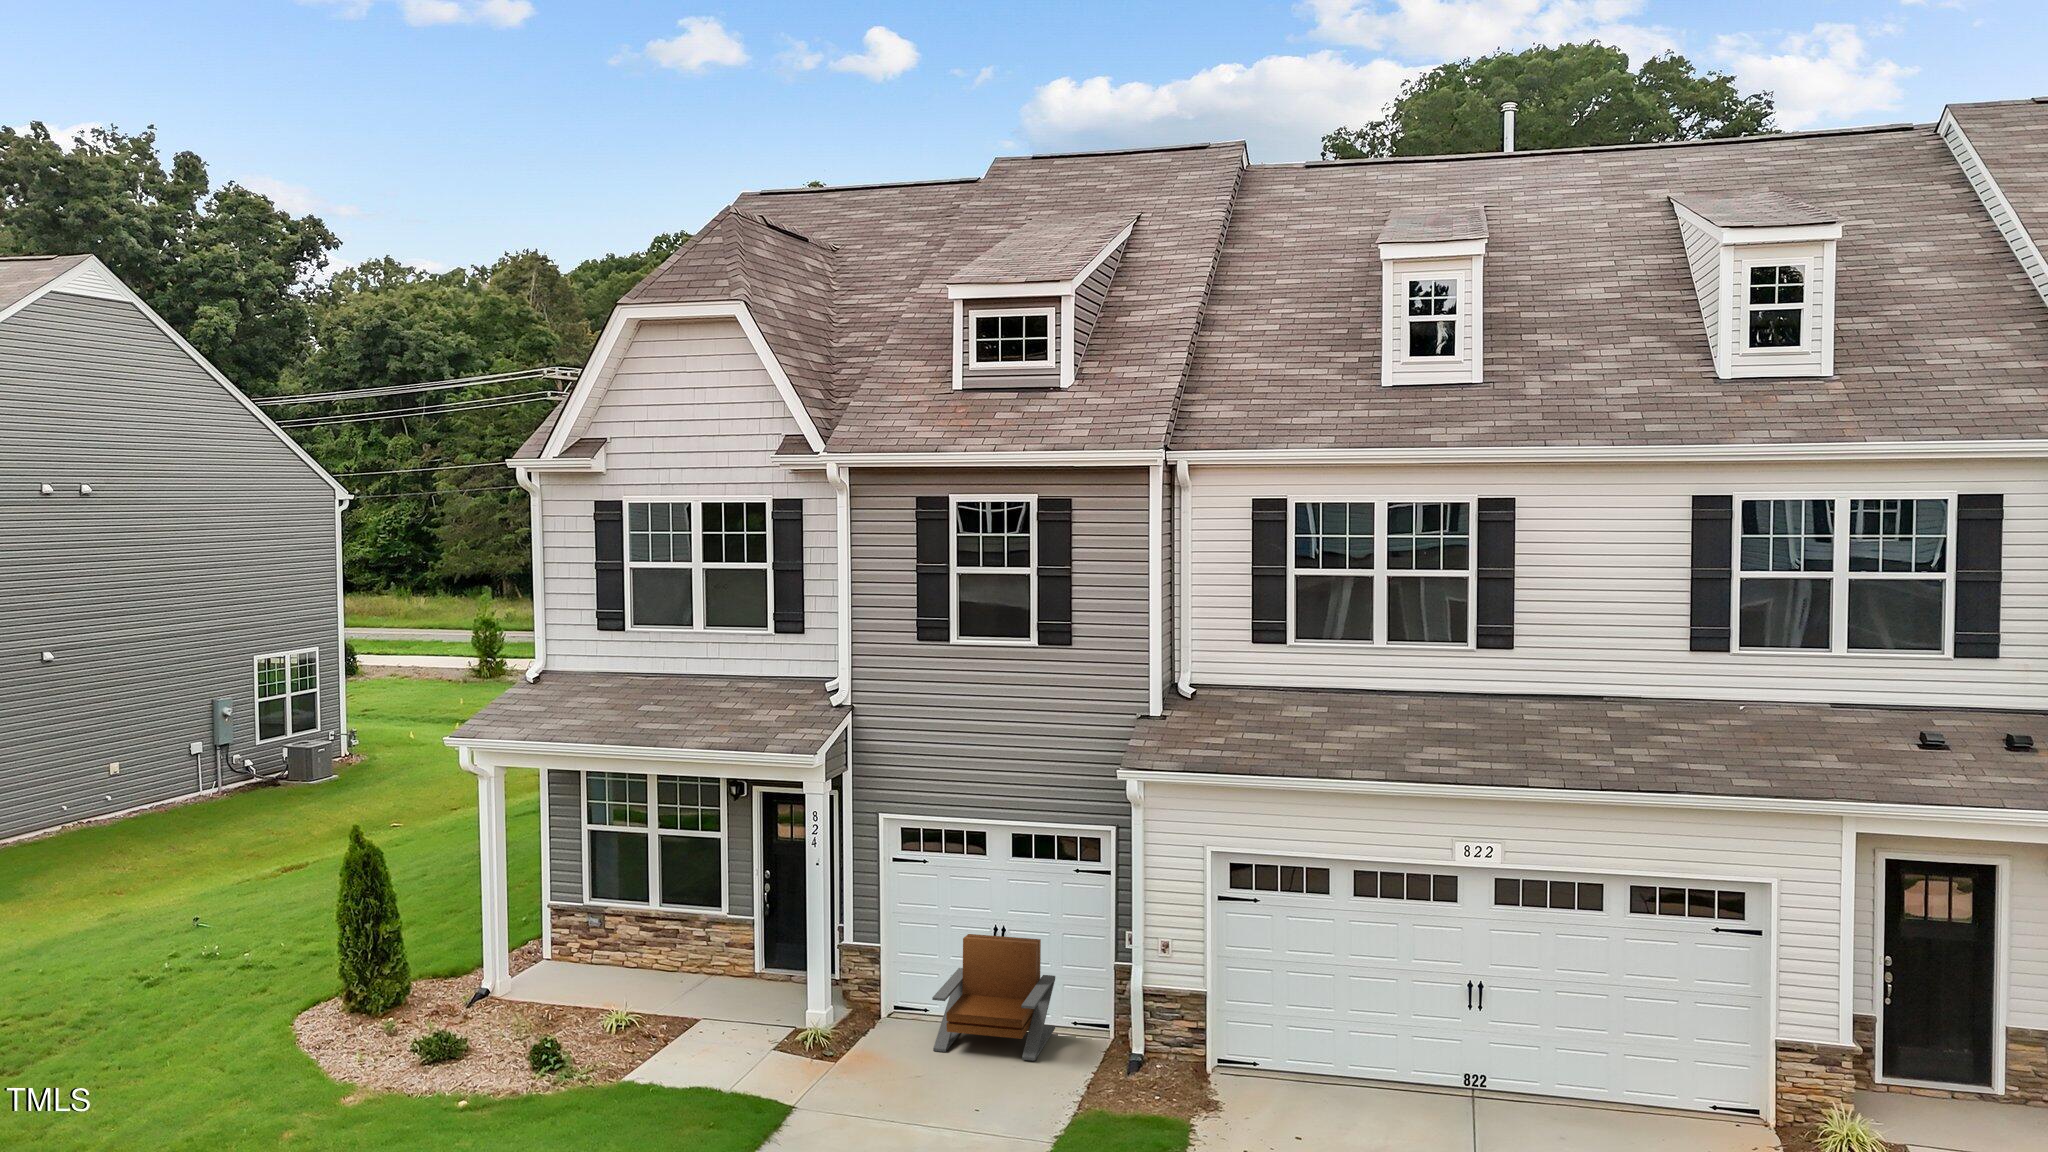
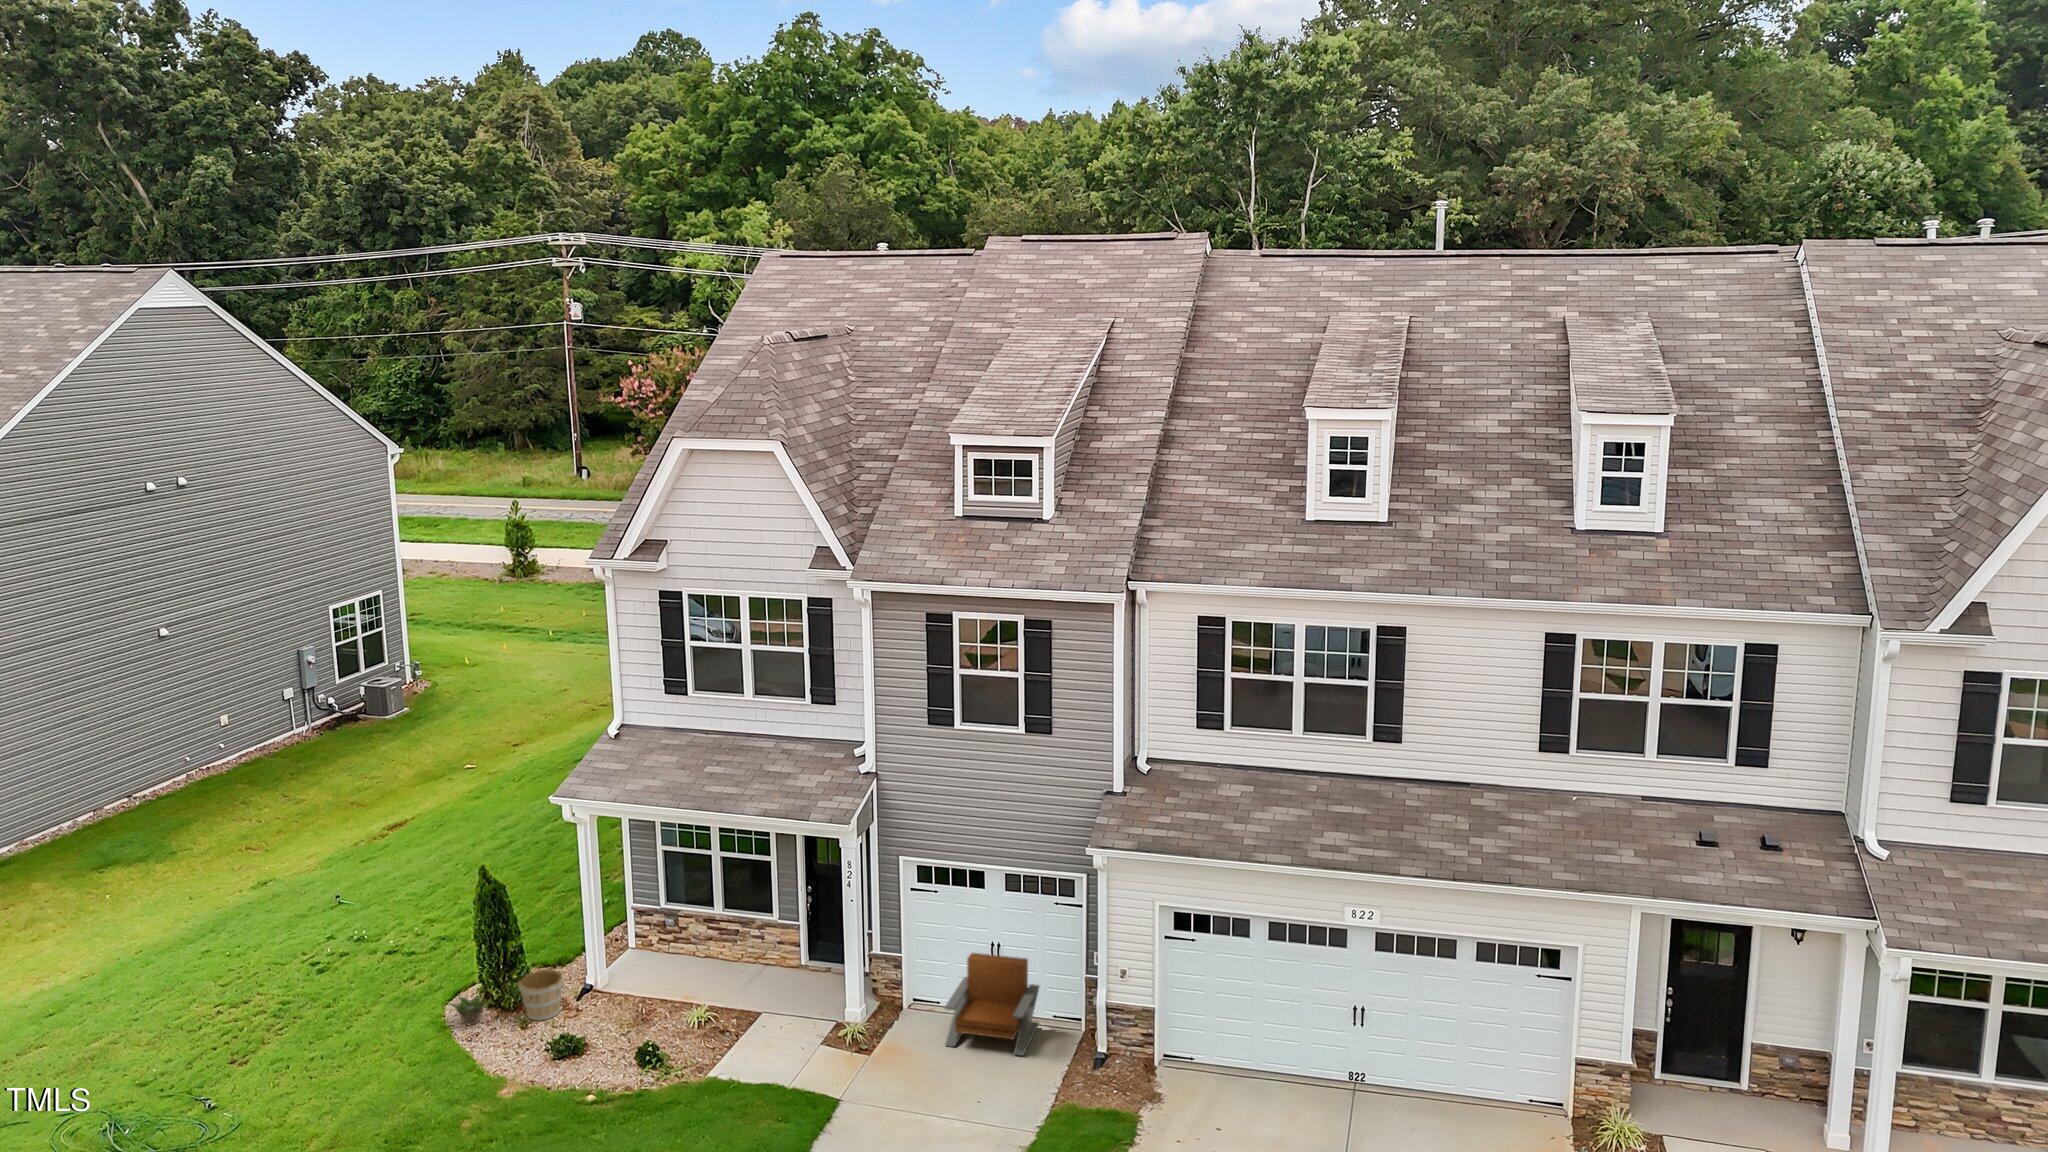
wooden bucket: none [388,962,449,1025] -> present [518,969,564,1021]
decorative plant: none [292,991,353,1030] -> present [449,995,488,1025]

